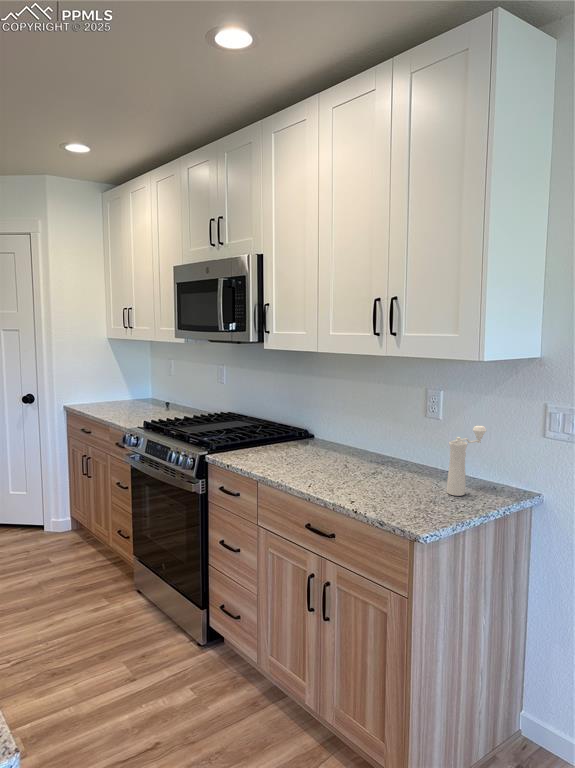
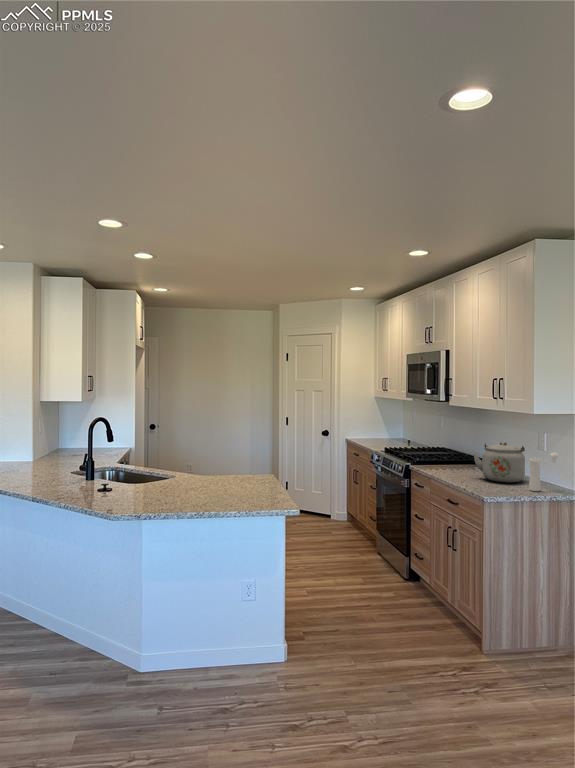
kettle: none [337,410,419,481] -> present [474,442,525,483]

